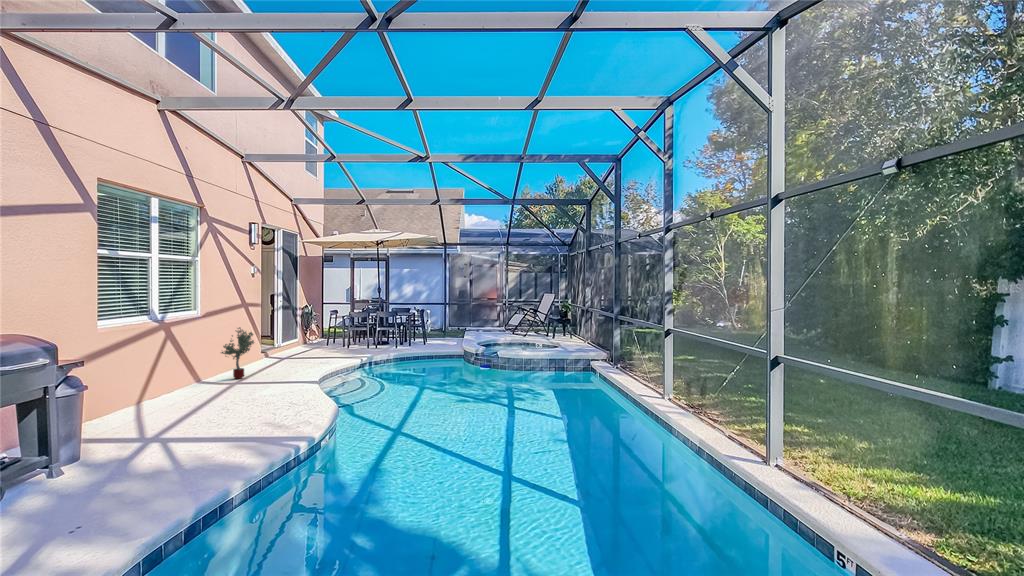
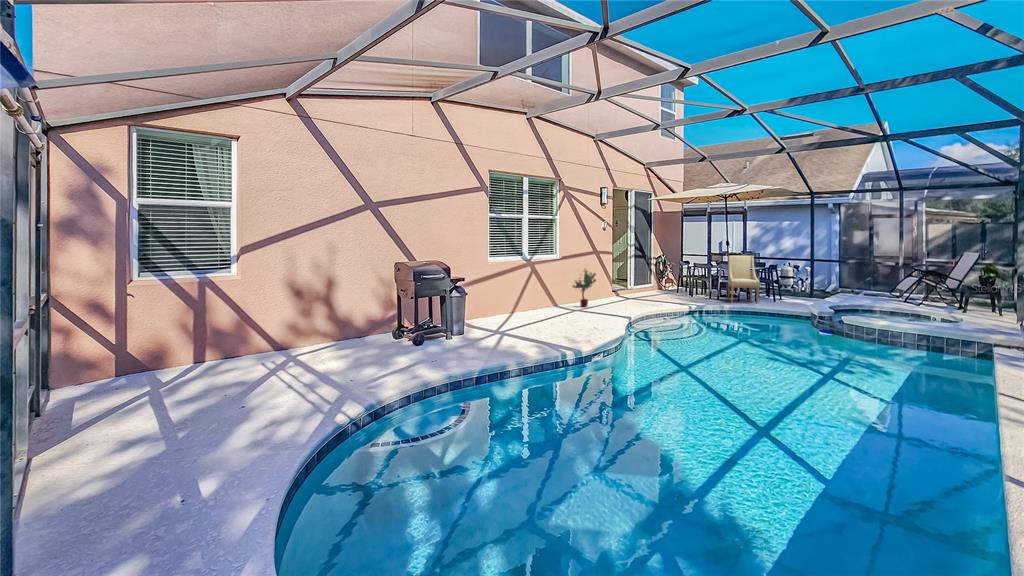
chair: none [389,305,422,354] -> present [727,256,760,303]

